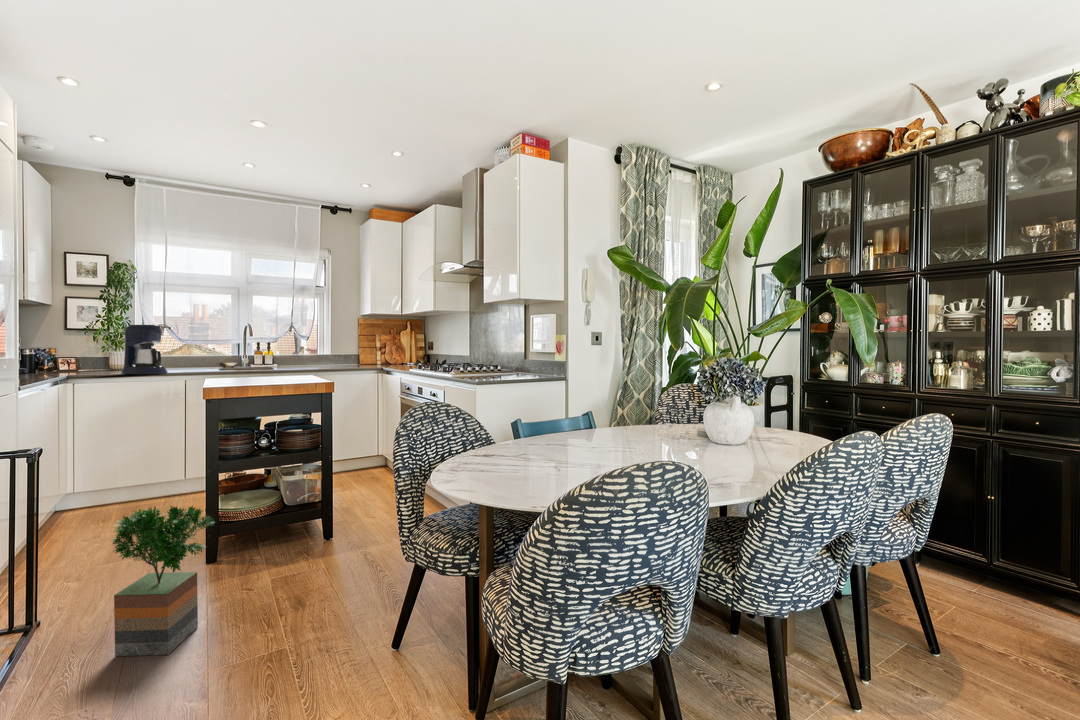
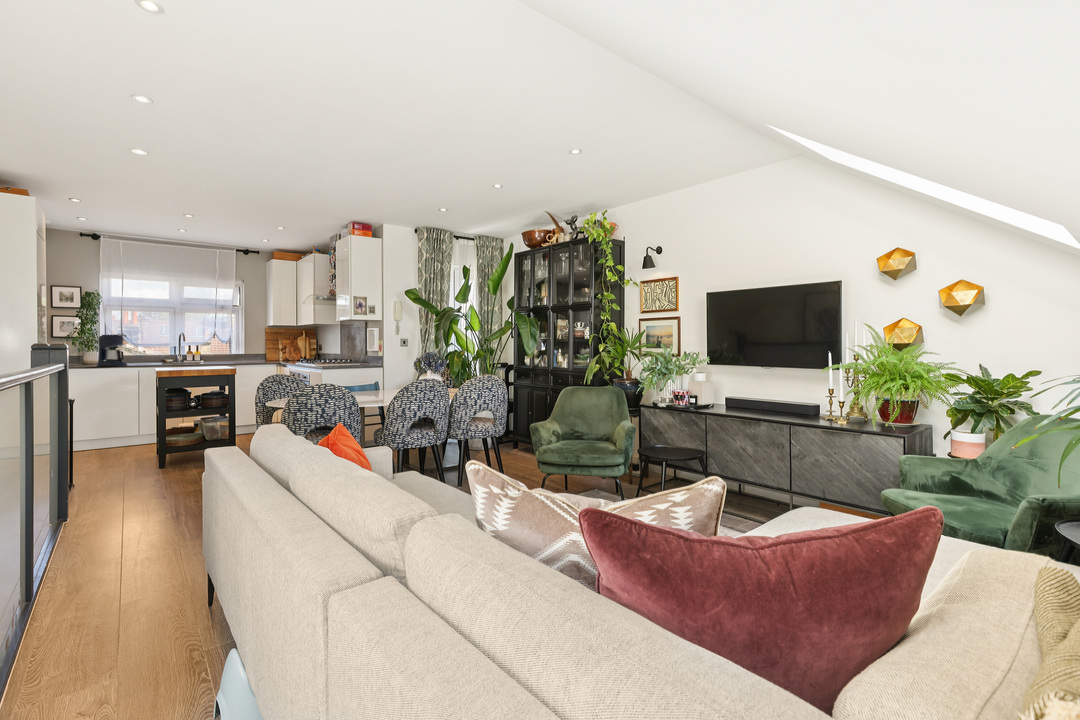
potted tree: present [112,506,214,656] -> none [117,425,169,492]

